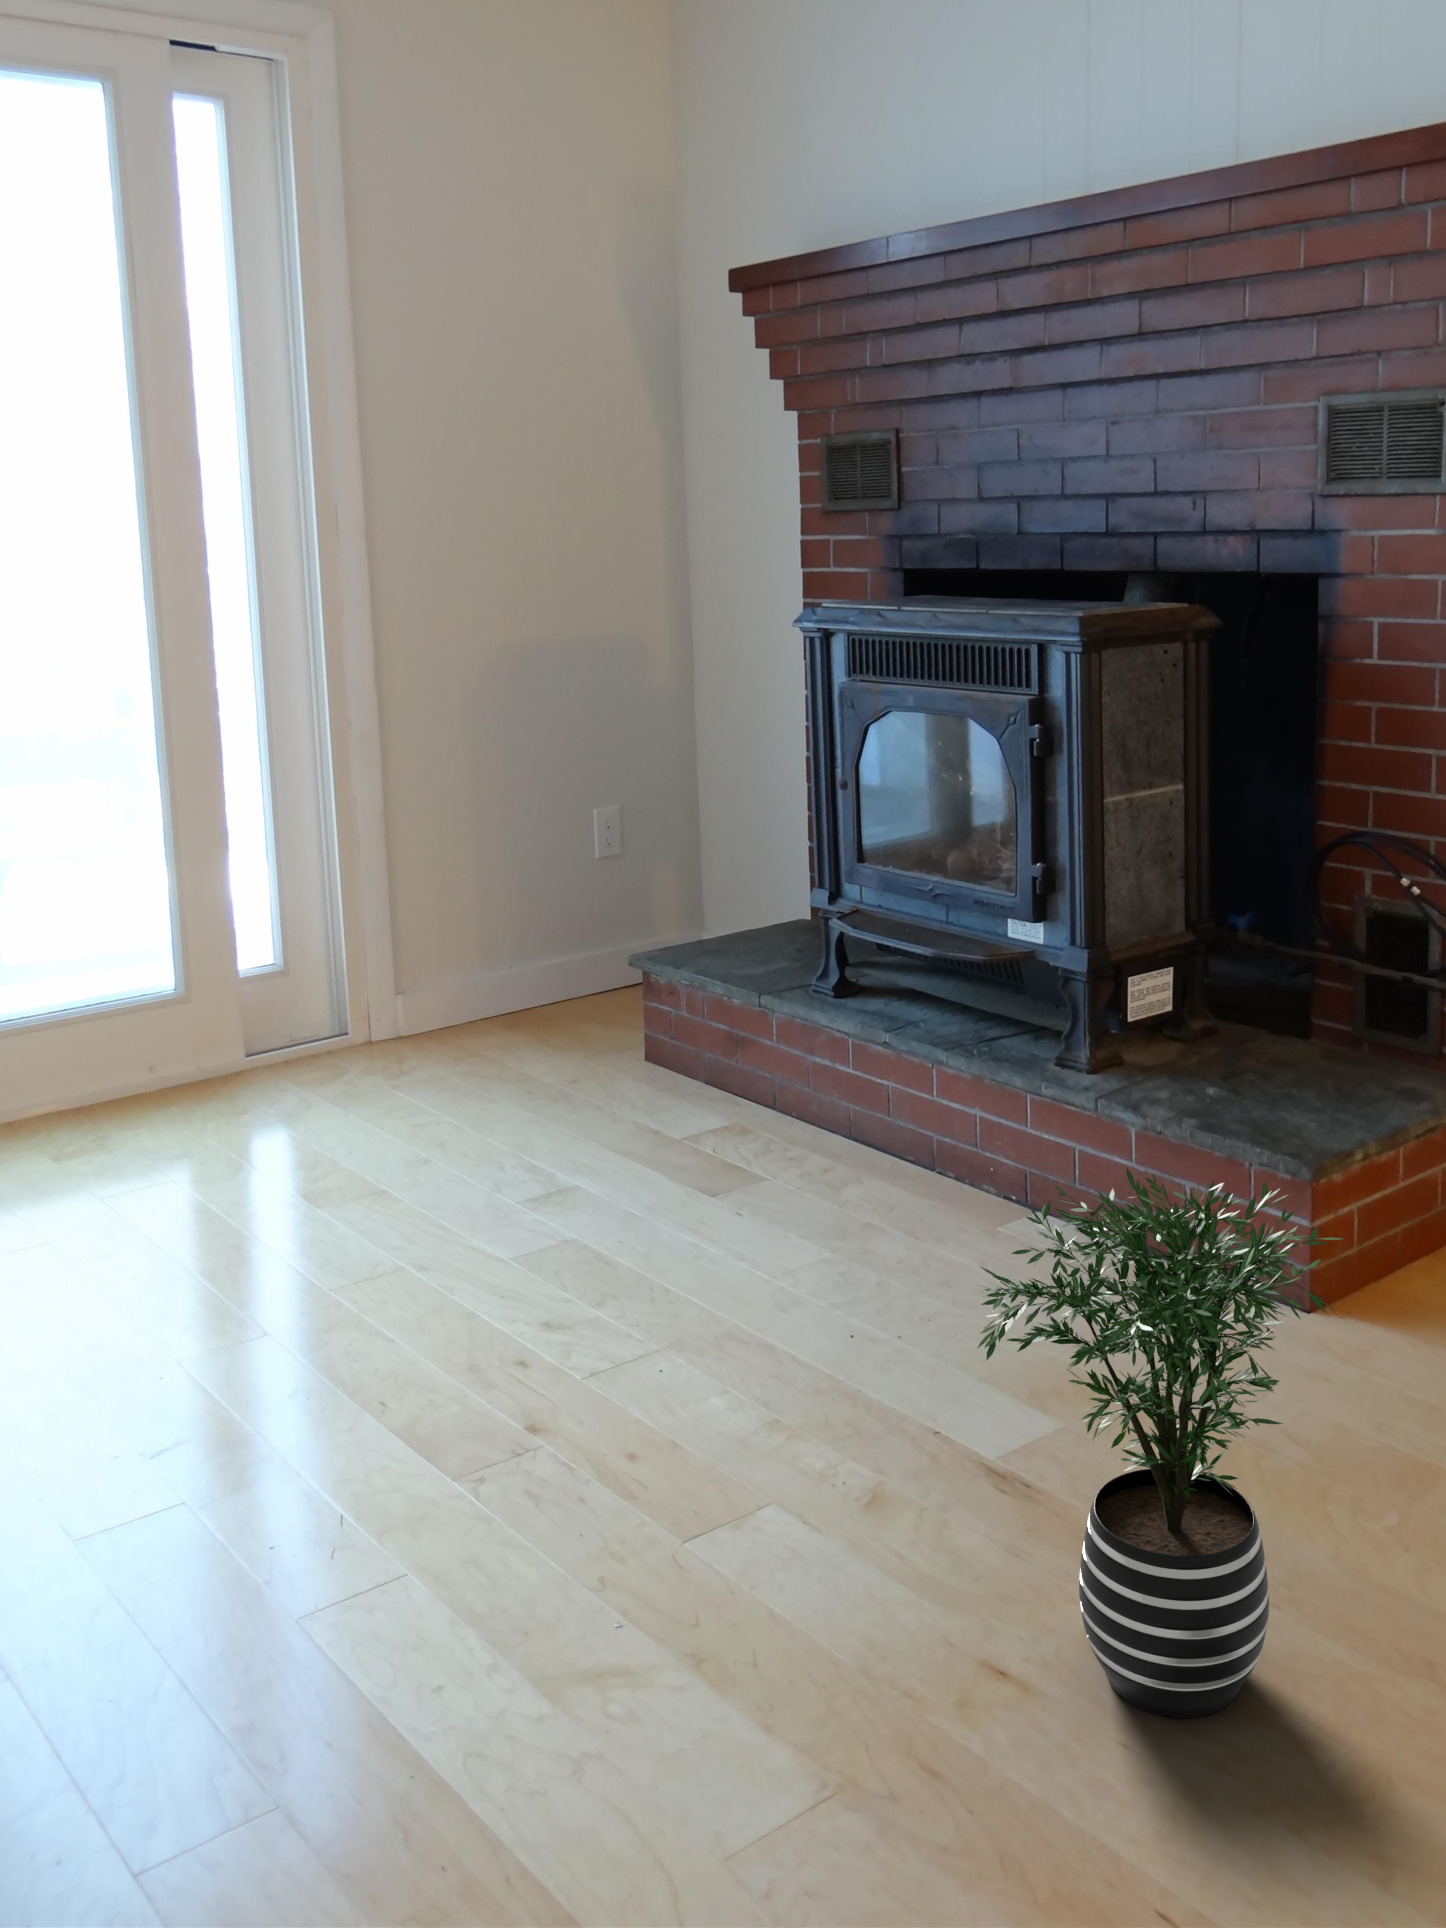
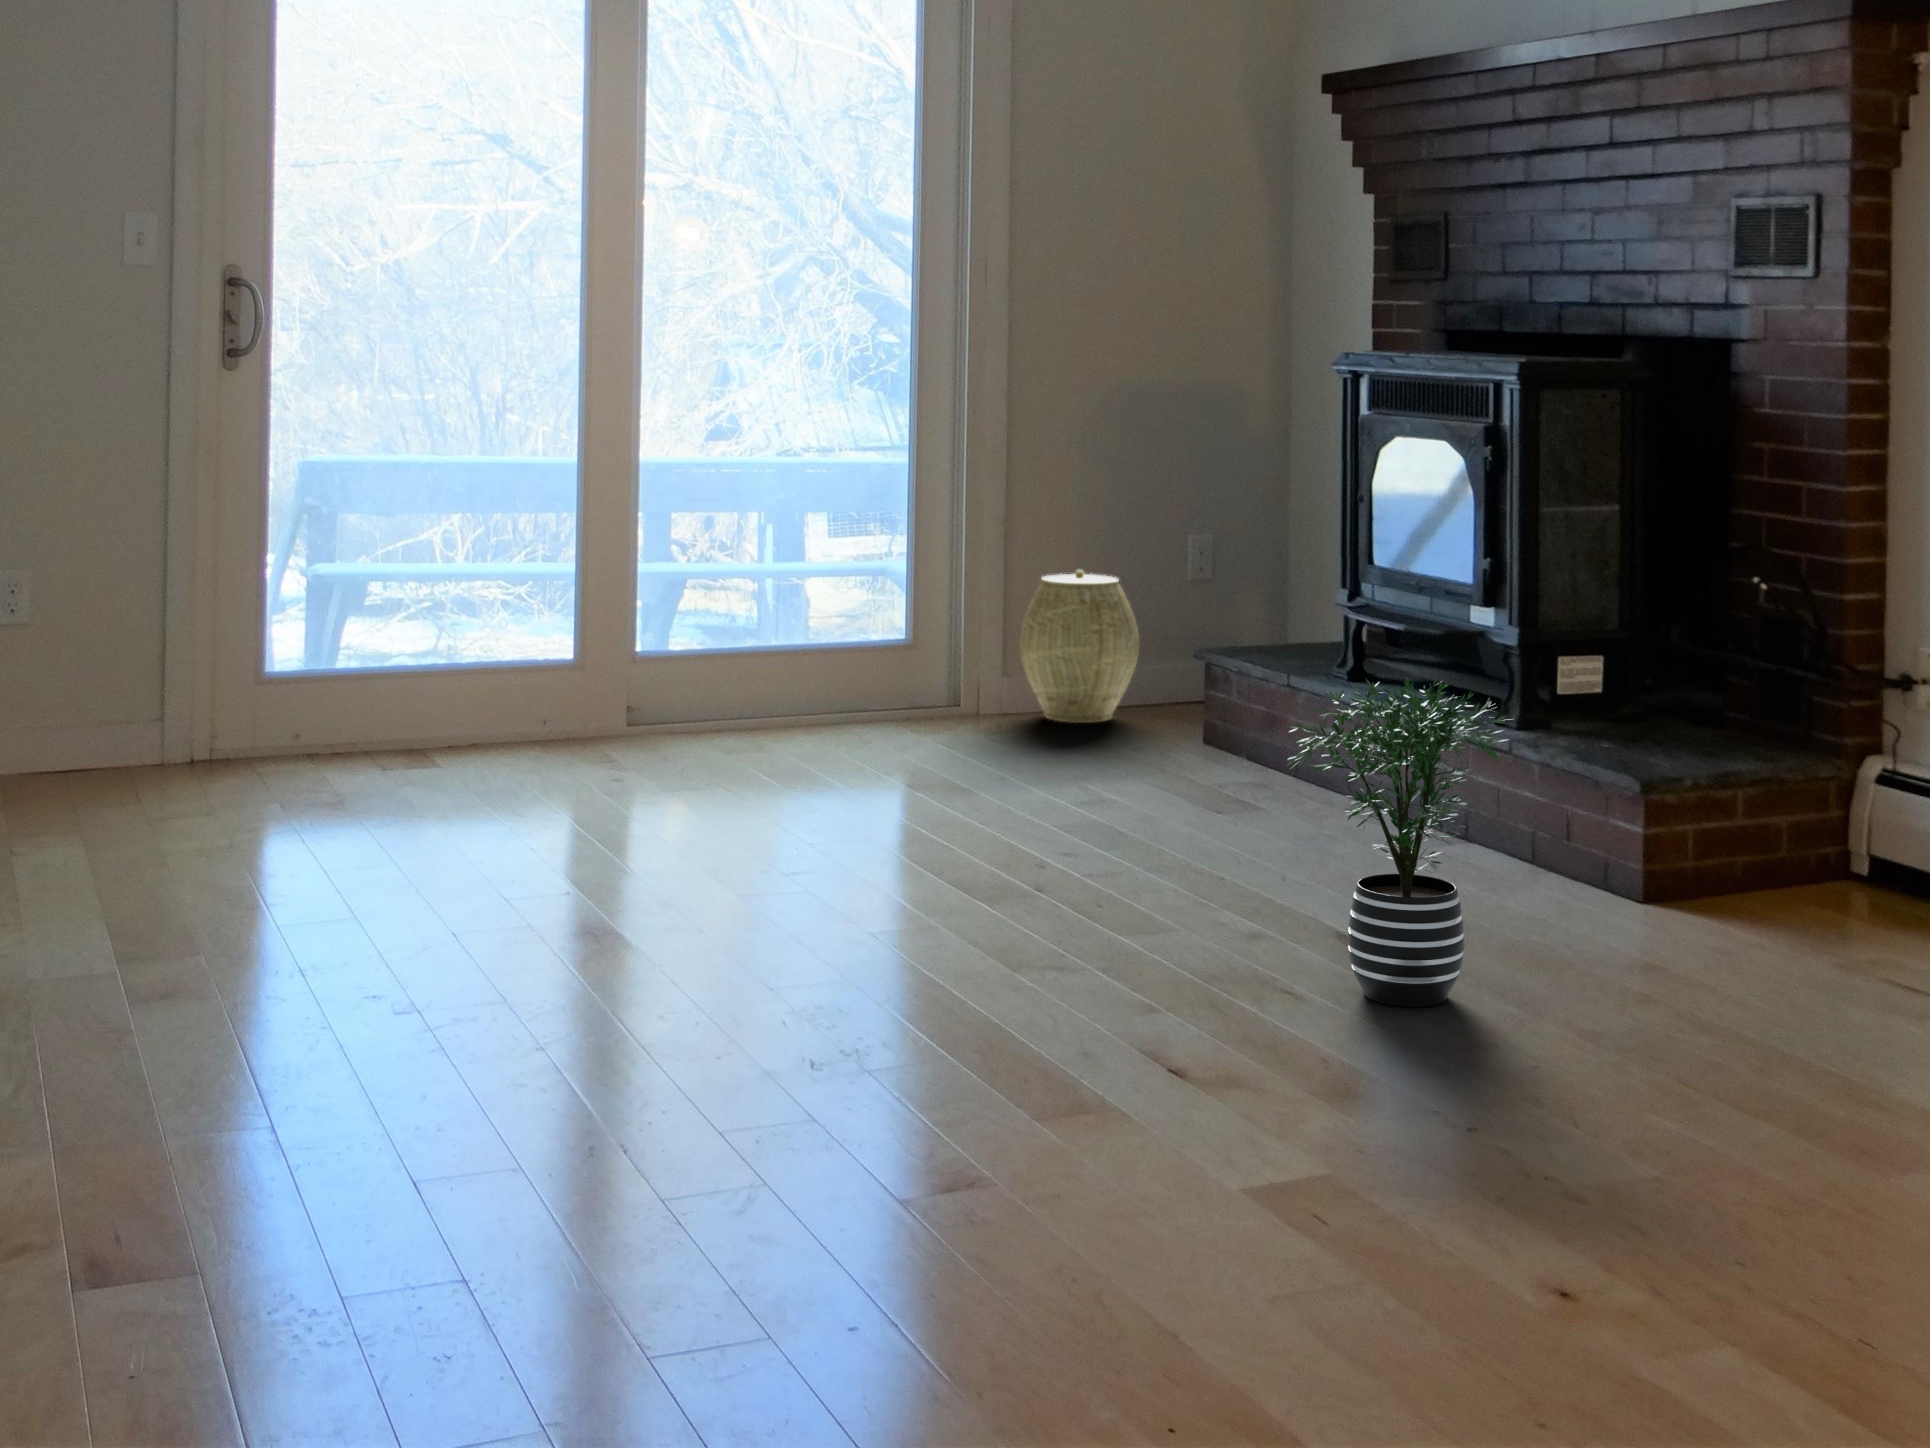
woven basket: none [412,863,552,1040] -> present [1020,570,1139,723]

